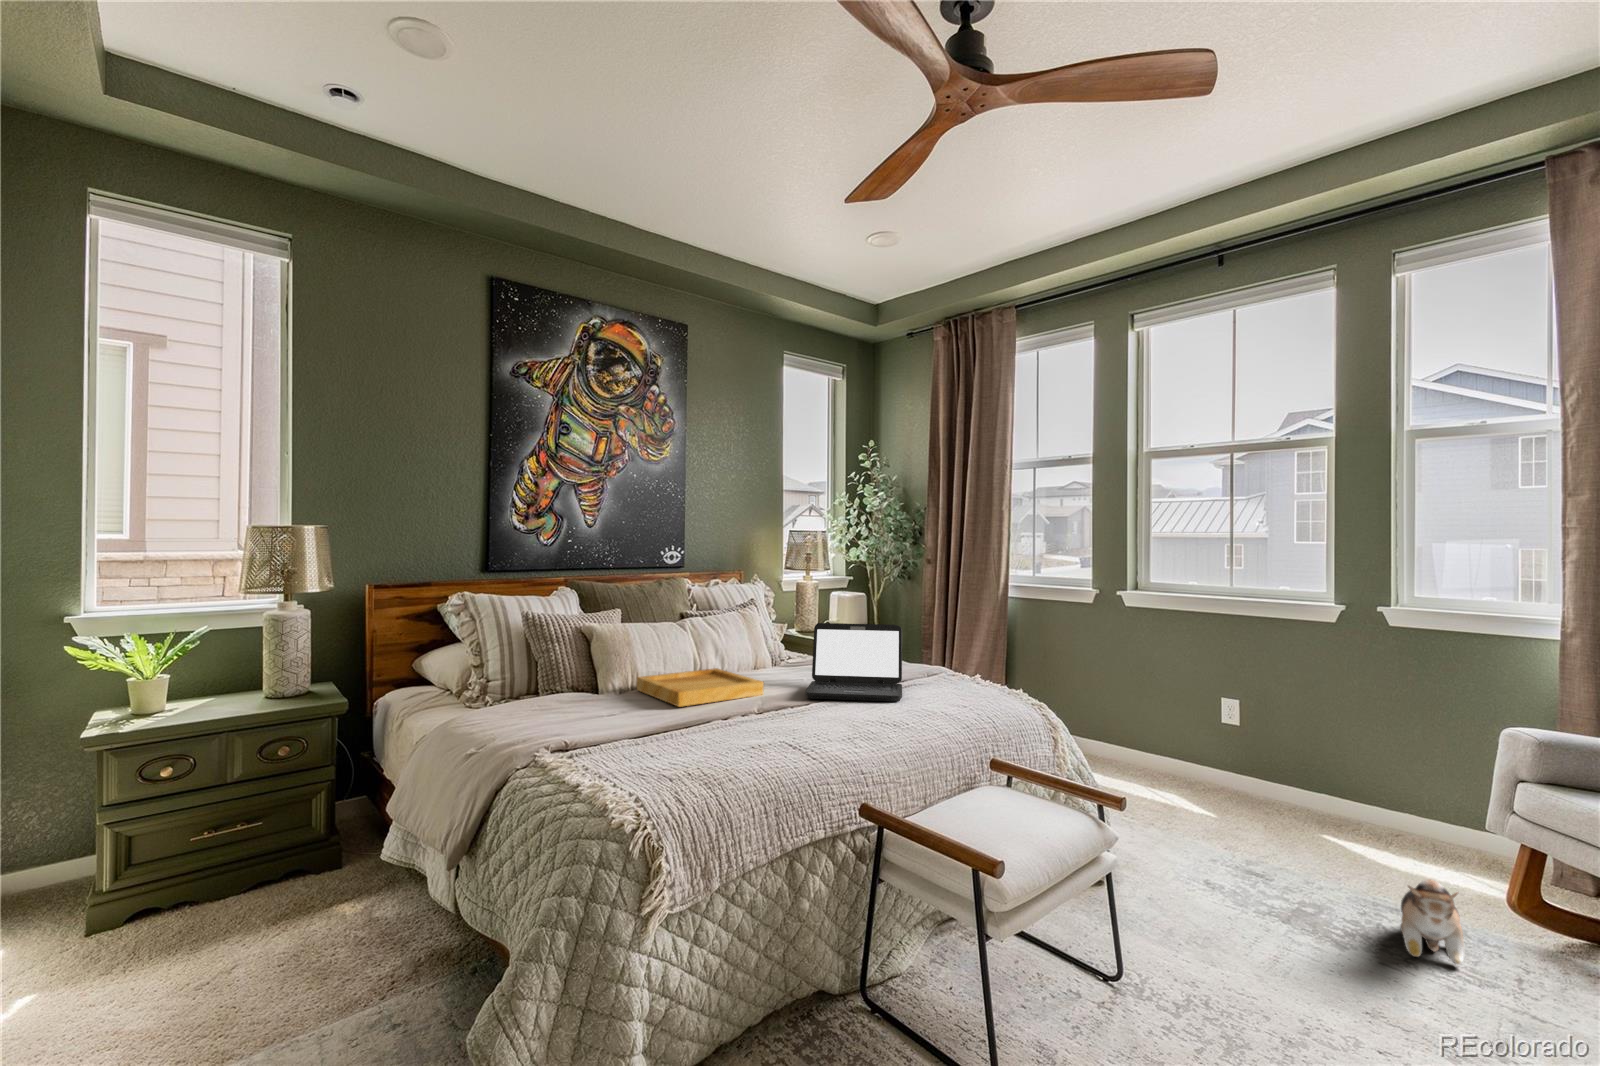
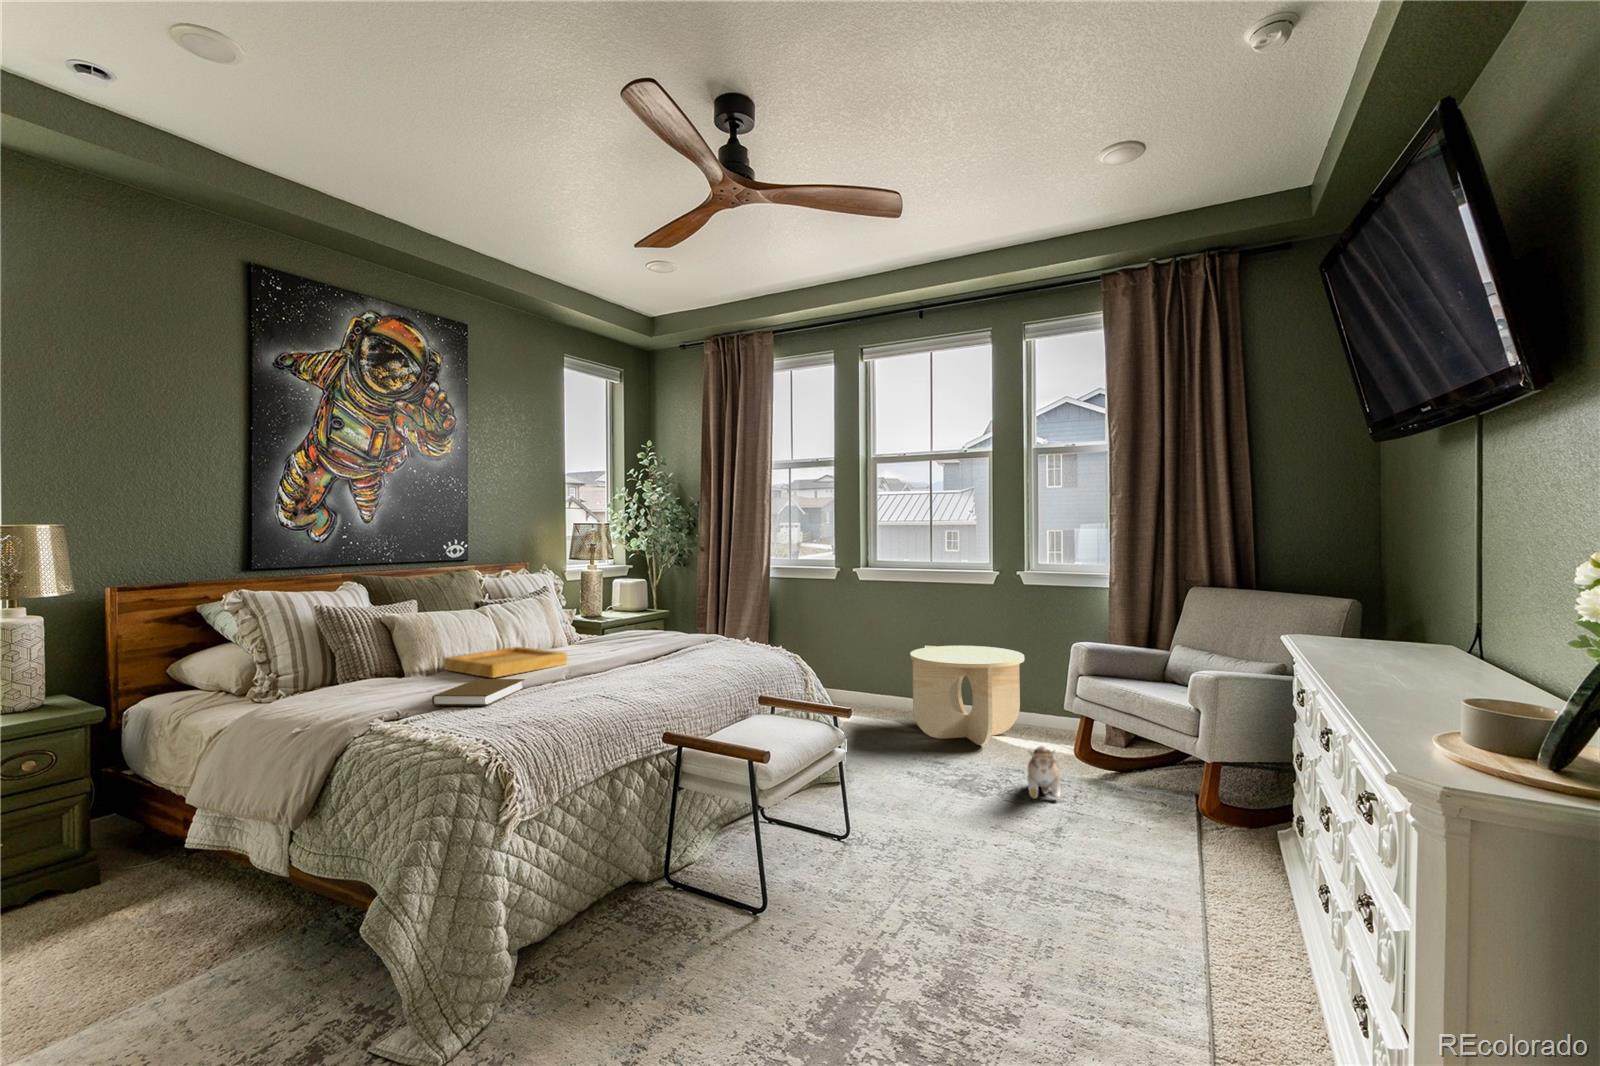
laptop: present [805,623,902,701] -> none [606,599,688,663]
side table: none [1199,700,1380,846] -> present [910,646,1024,745]
book: none [602,709,708,747] -> present [432,679,525,706]

